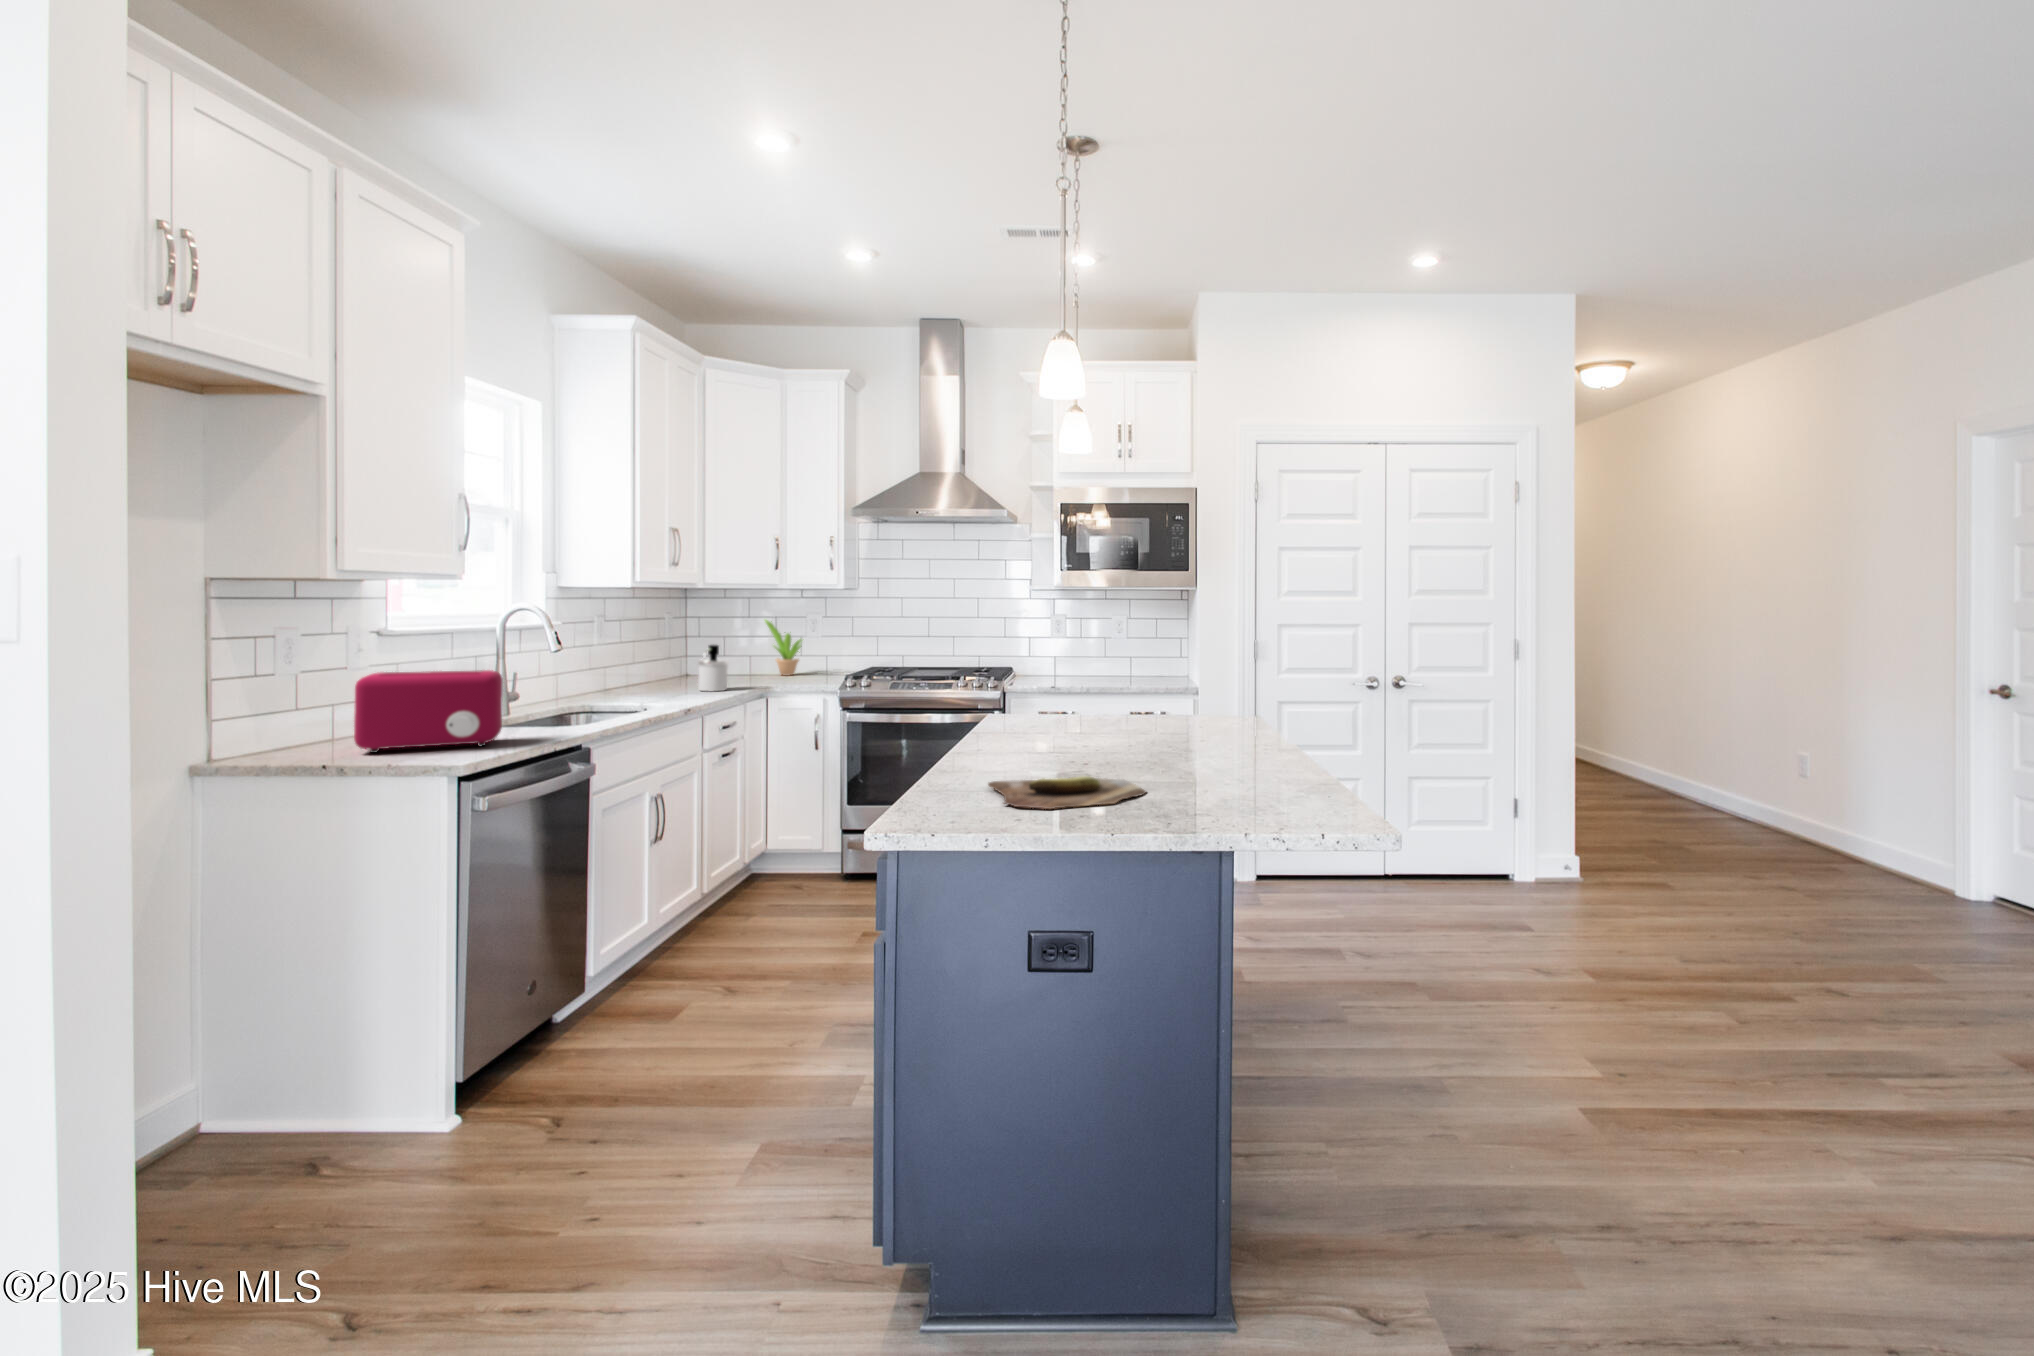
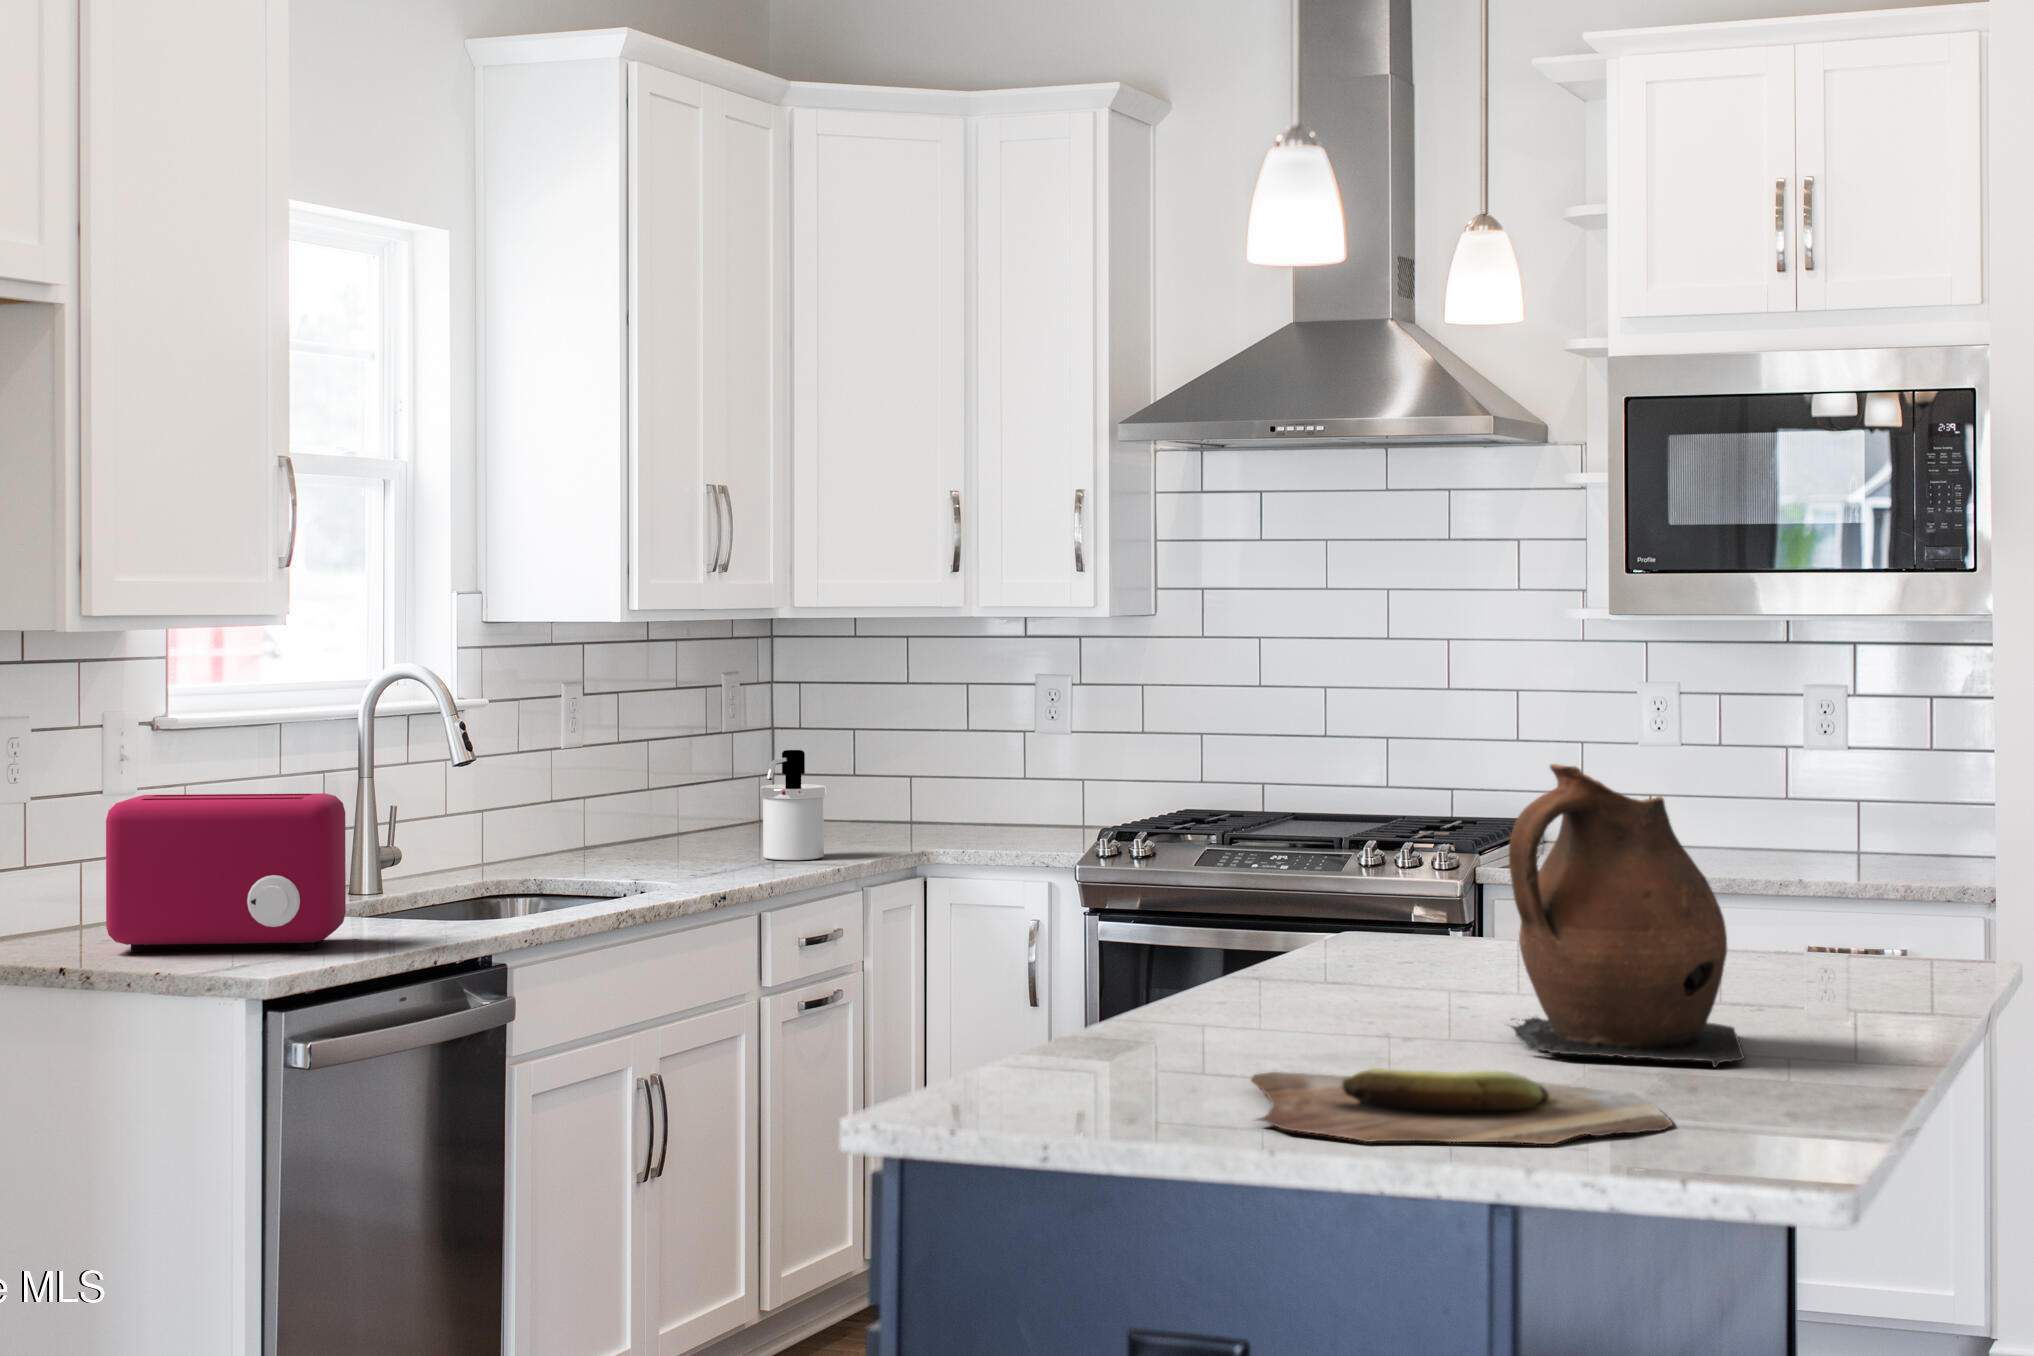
potted plant: present [765,620,801,675] -> none [918,685,1042,830]
ceramic pitcher: none [1059,658,1148,767] -> present [1509,764,1744,1067]

